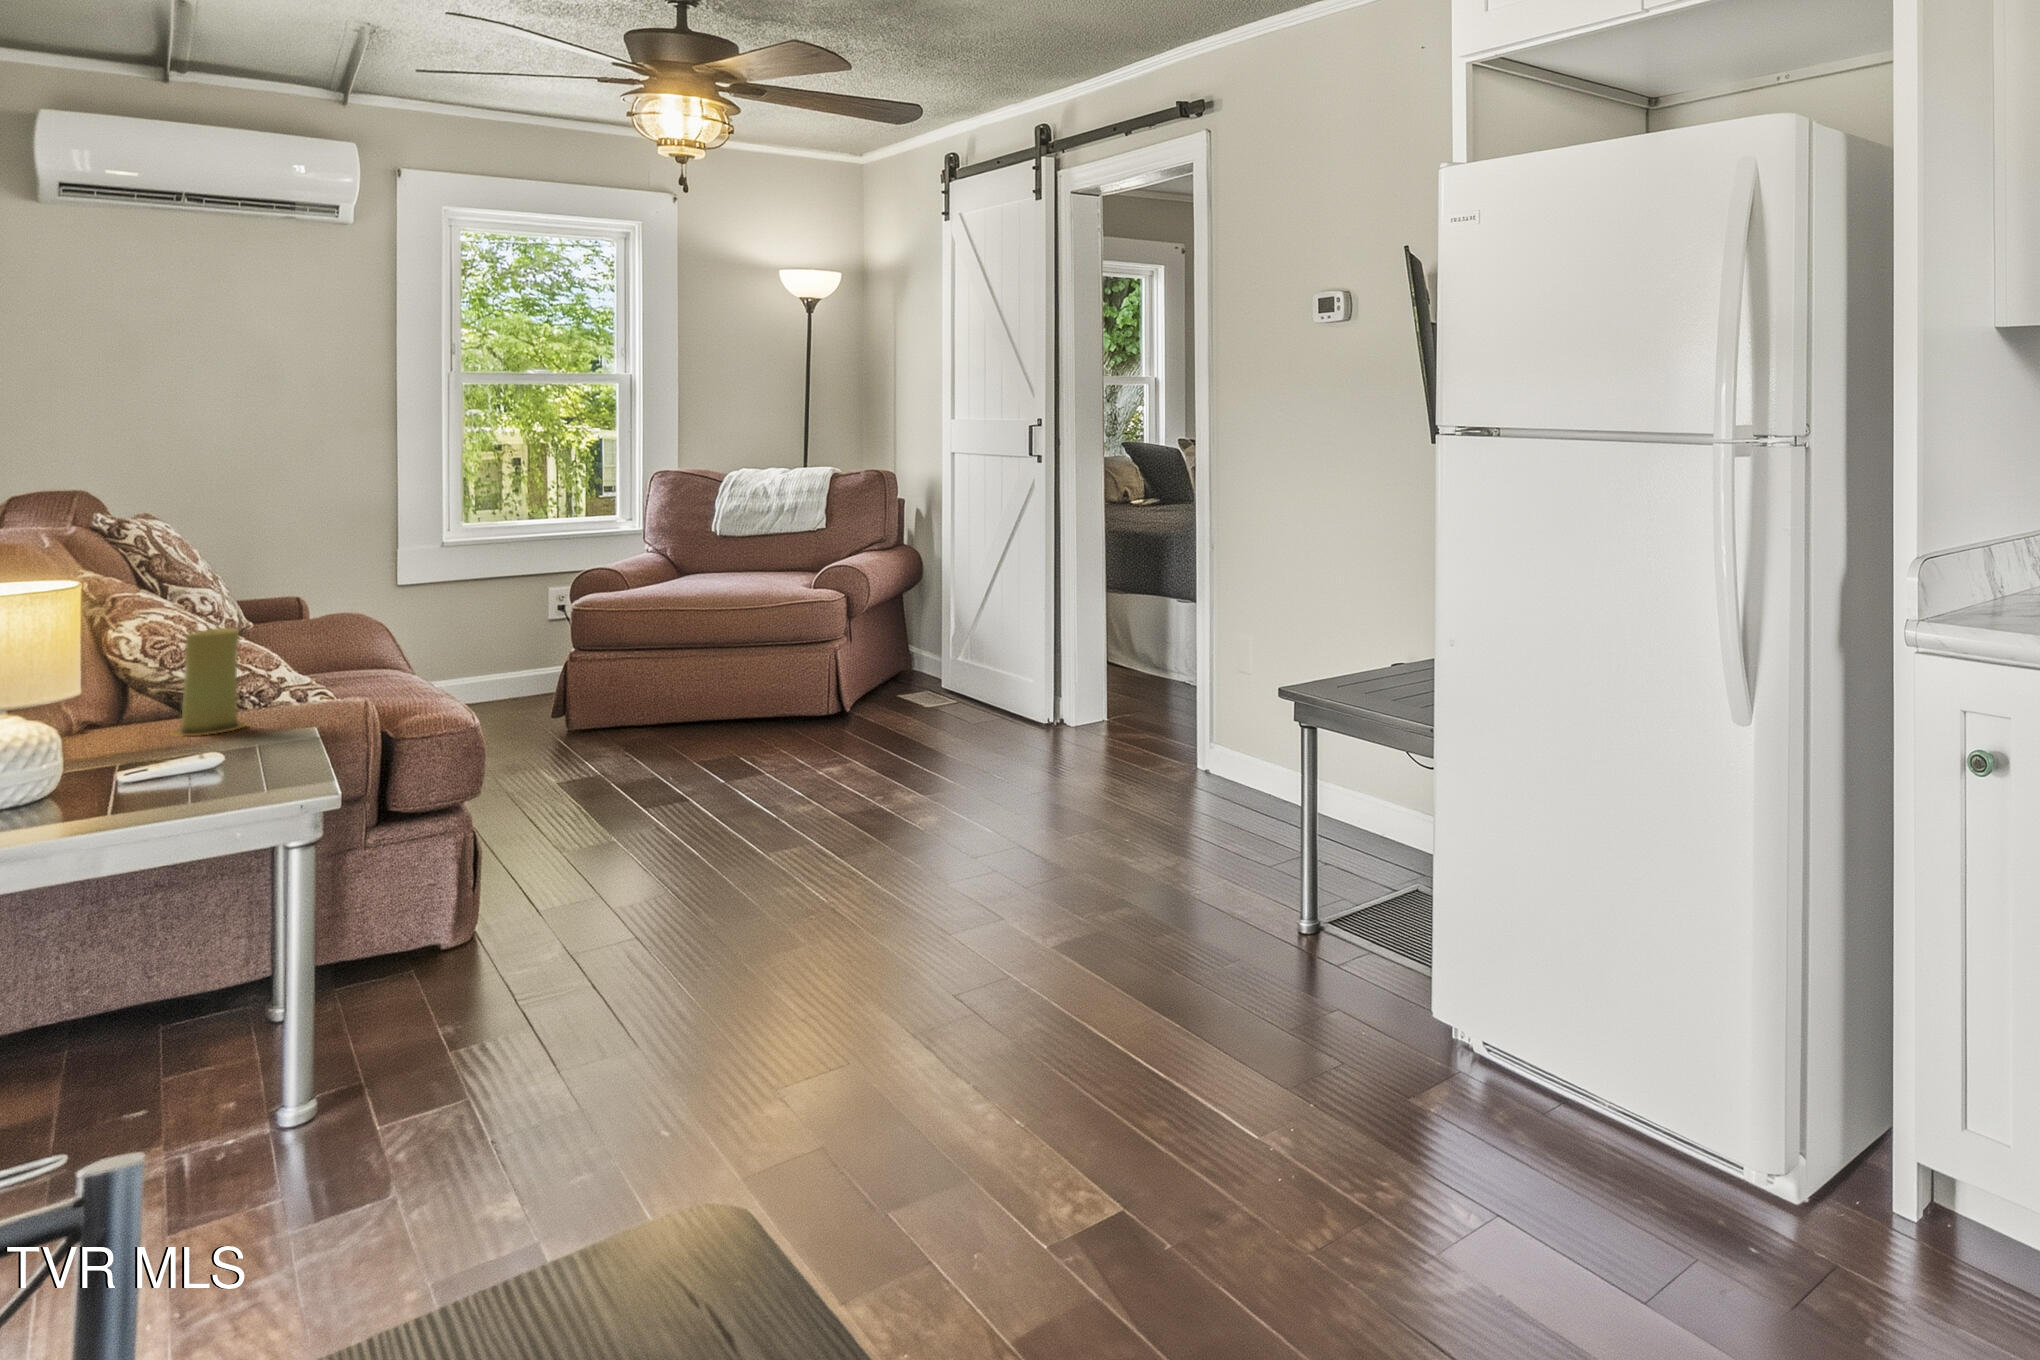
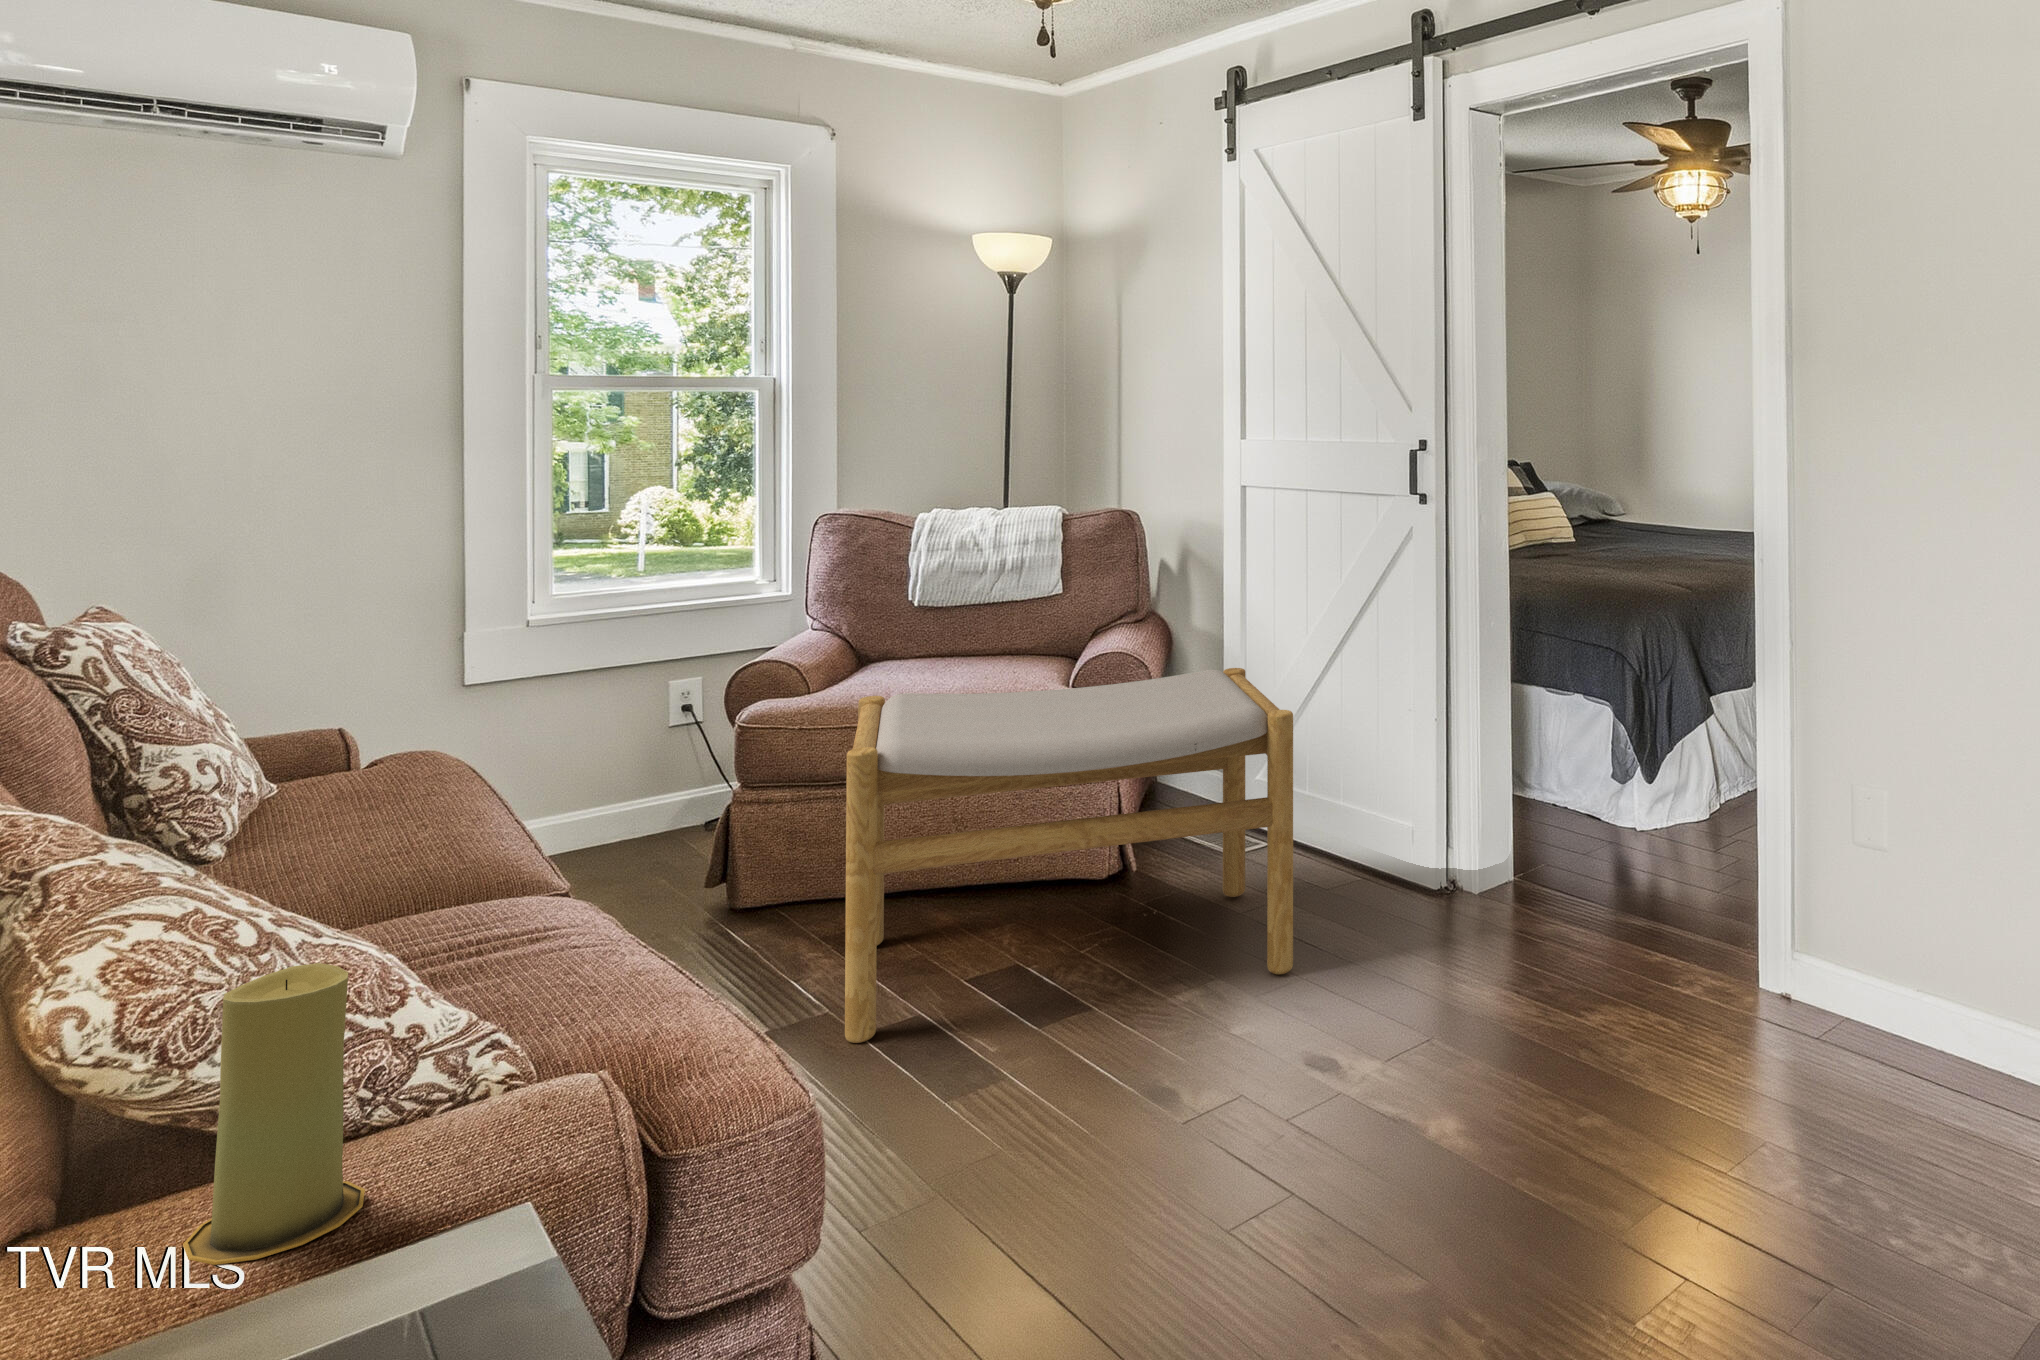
footstool: none [603,573,916,789] -> present [845,668,1293,1043]

